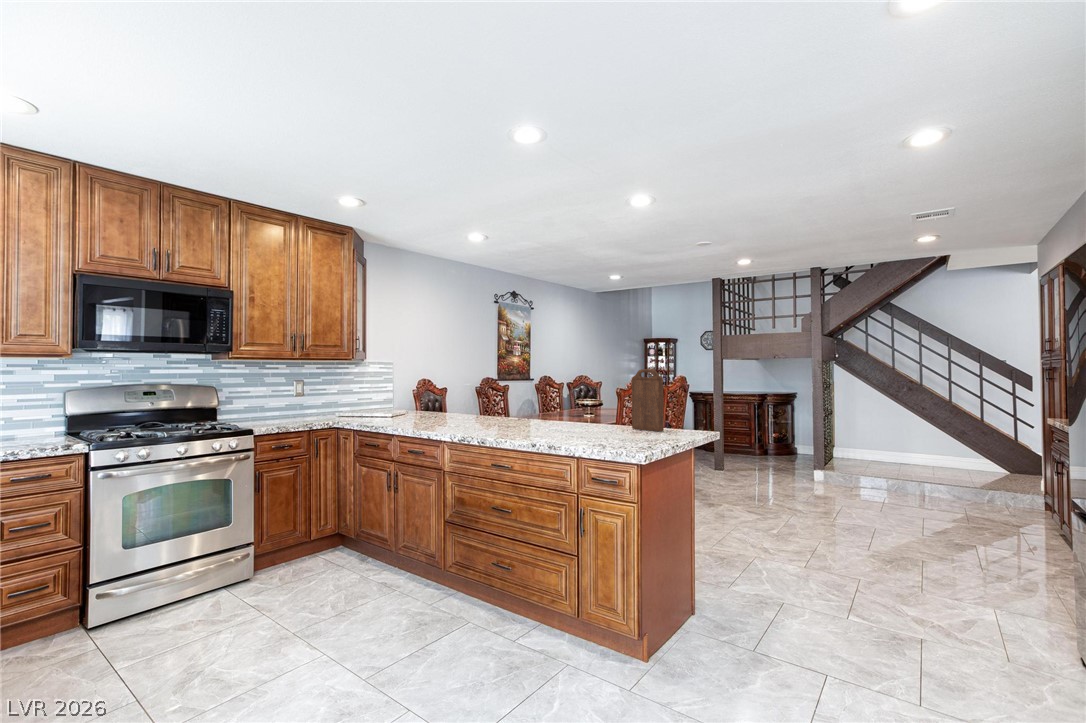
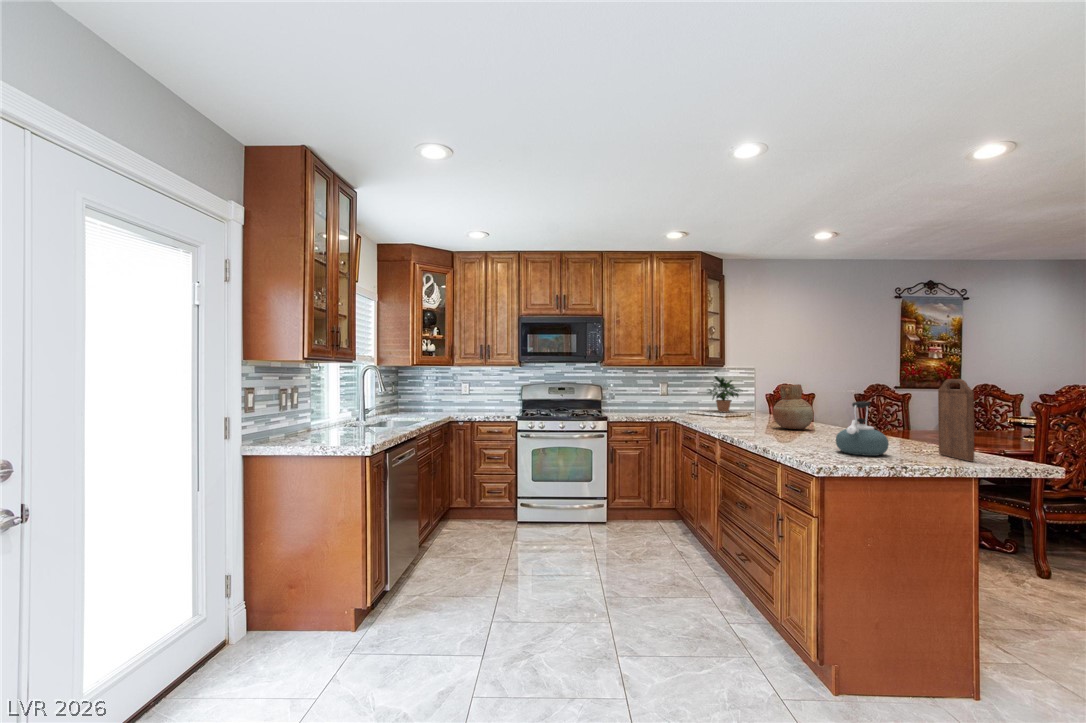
potted plant: none [345,372,391,413] -> present [708,376,741,412]
vase: none [468,378,504,422] -> present [773,384,814,429]
kettle: none [581,390,620,437] -> present [836,401,889,456]

